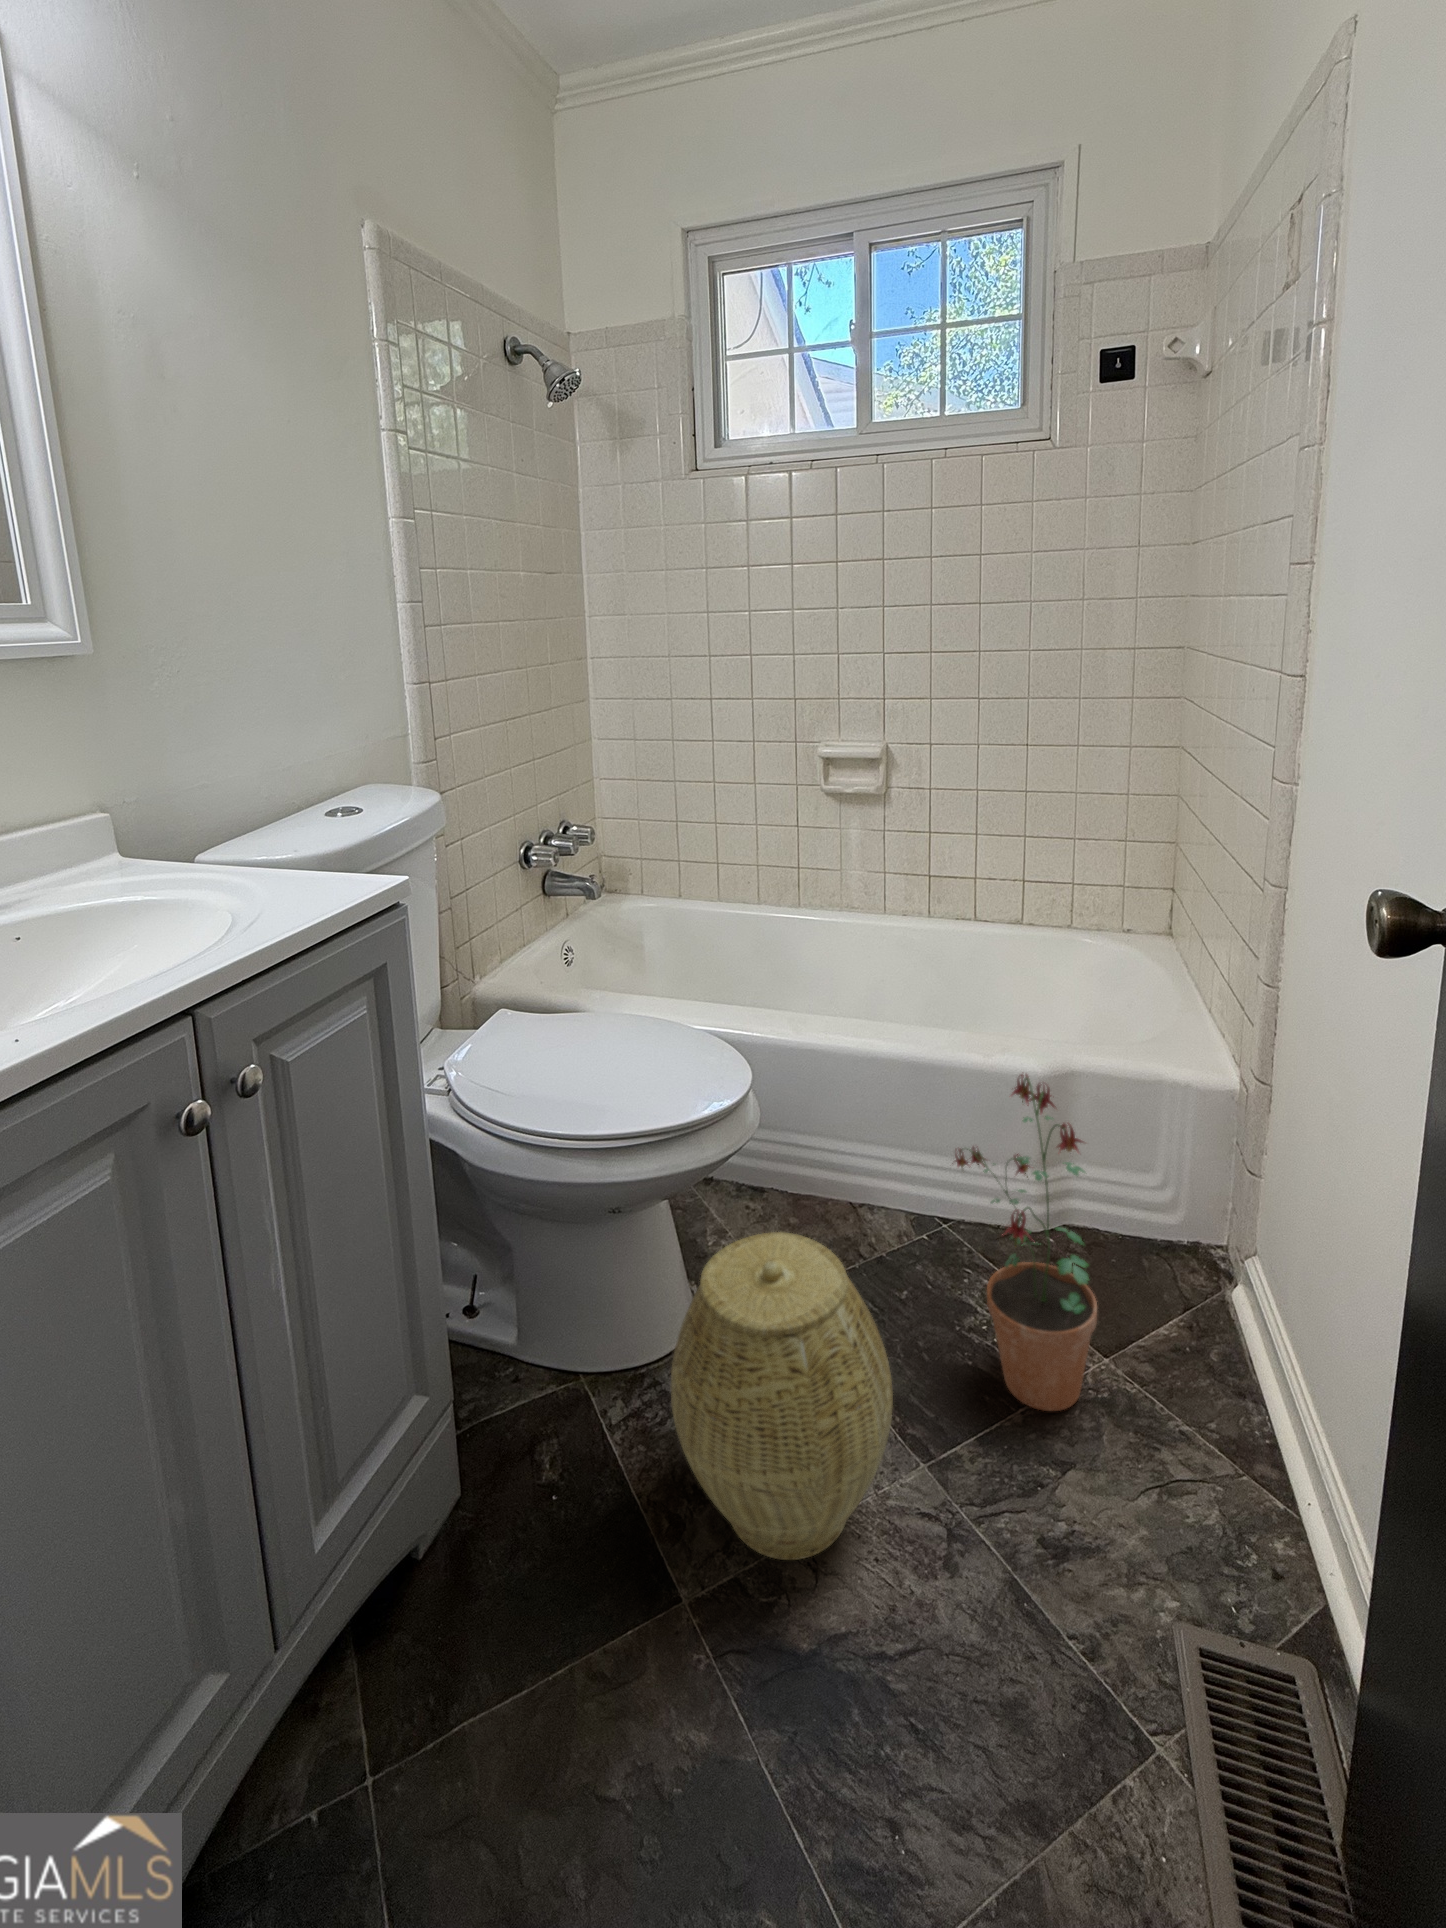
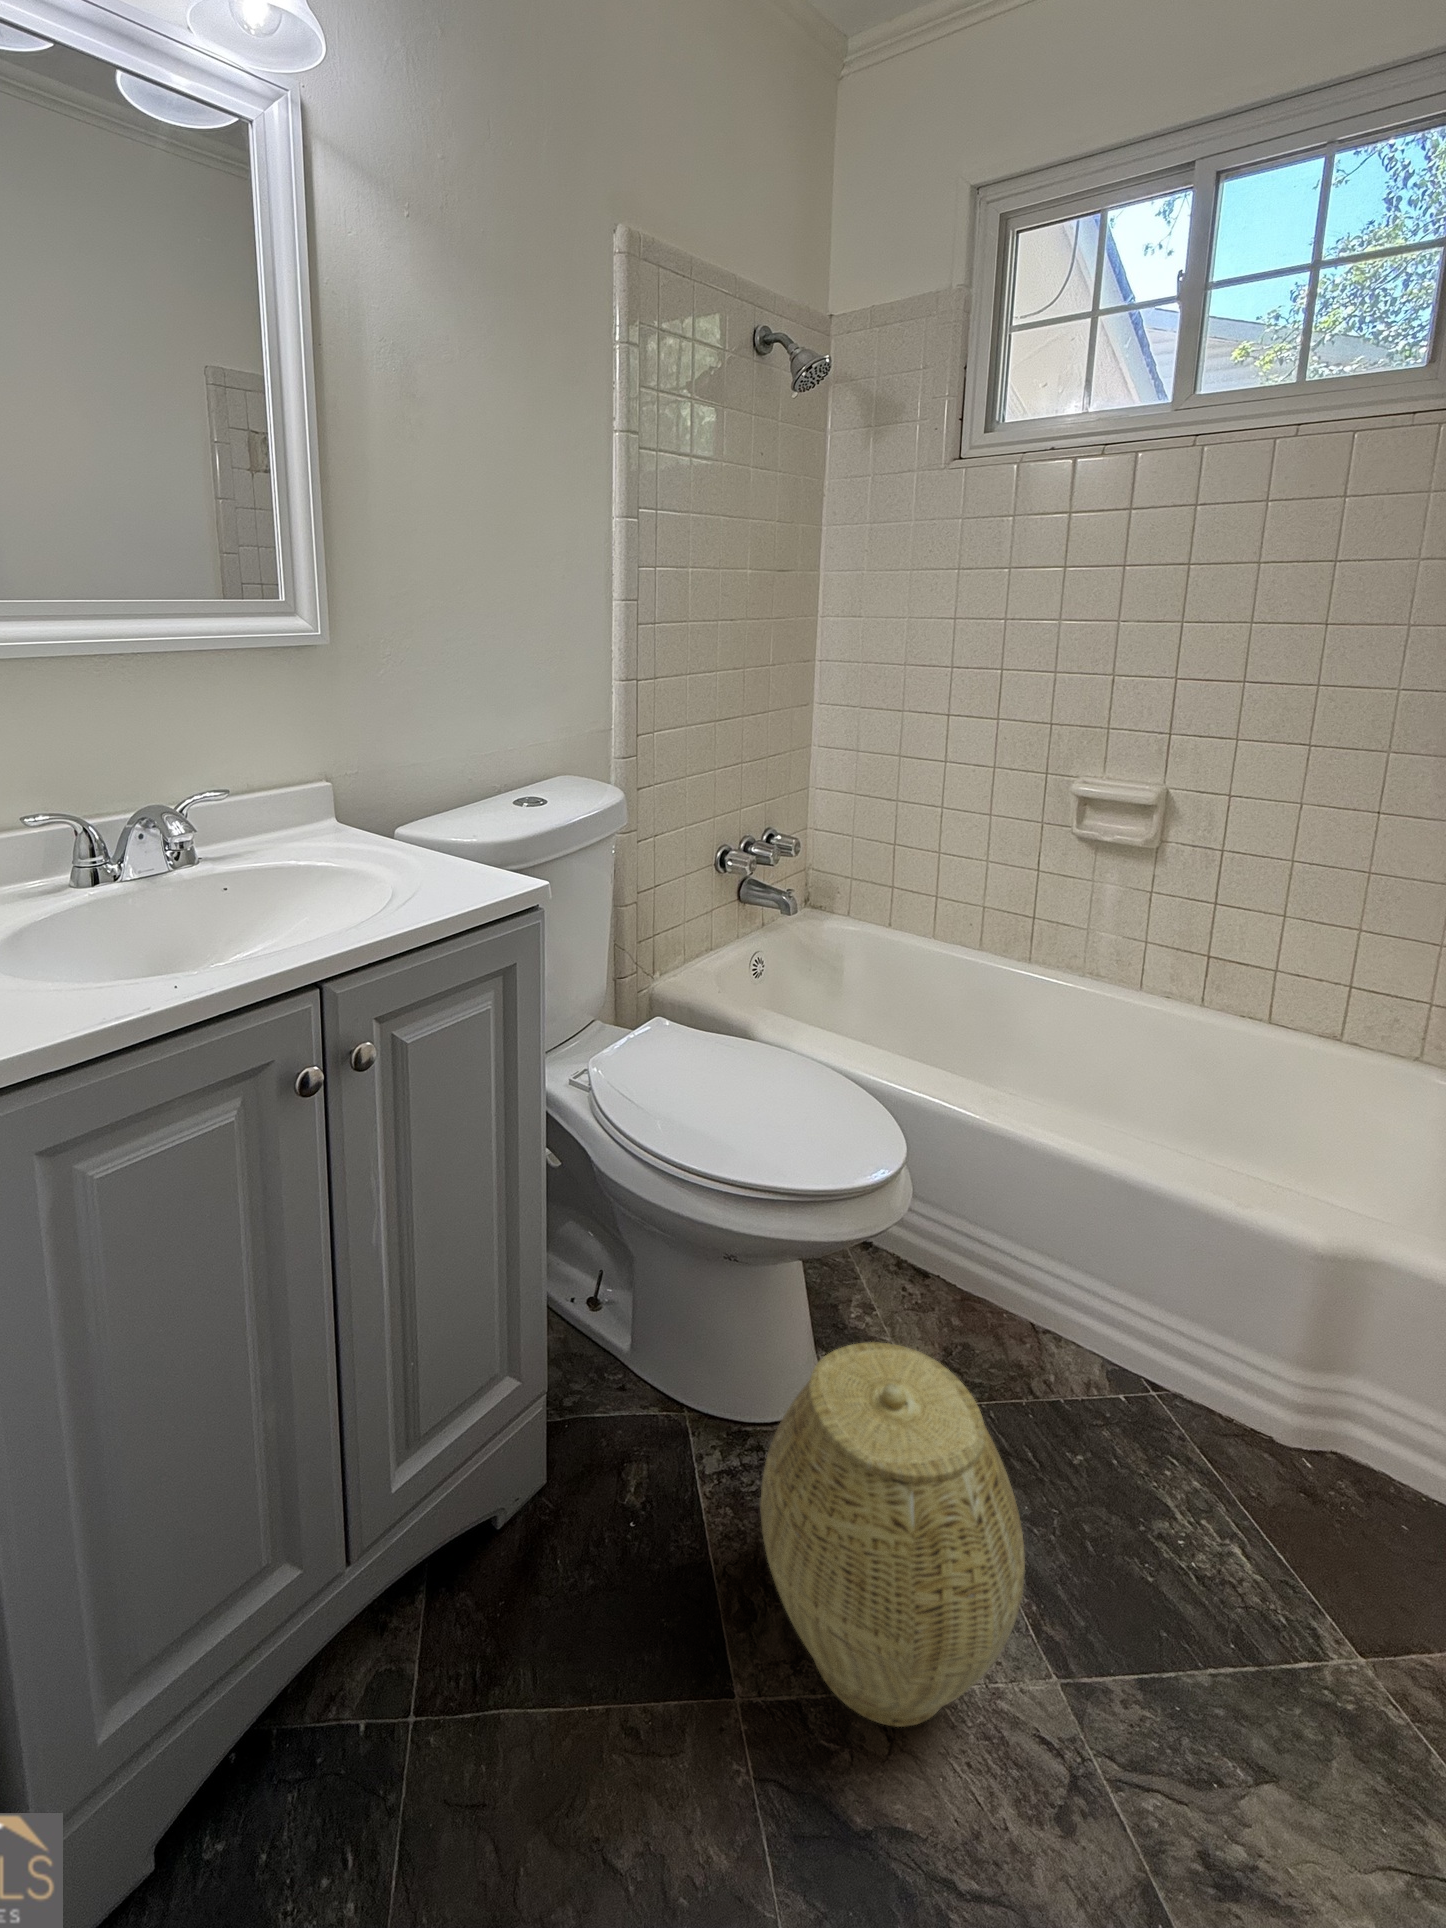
potted plant: present [955,1074,1097,1411] -> none [1155,1254,1362,1693]

